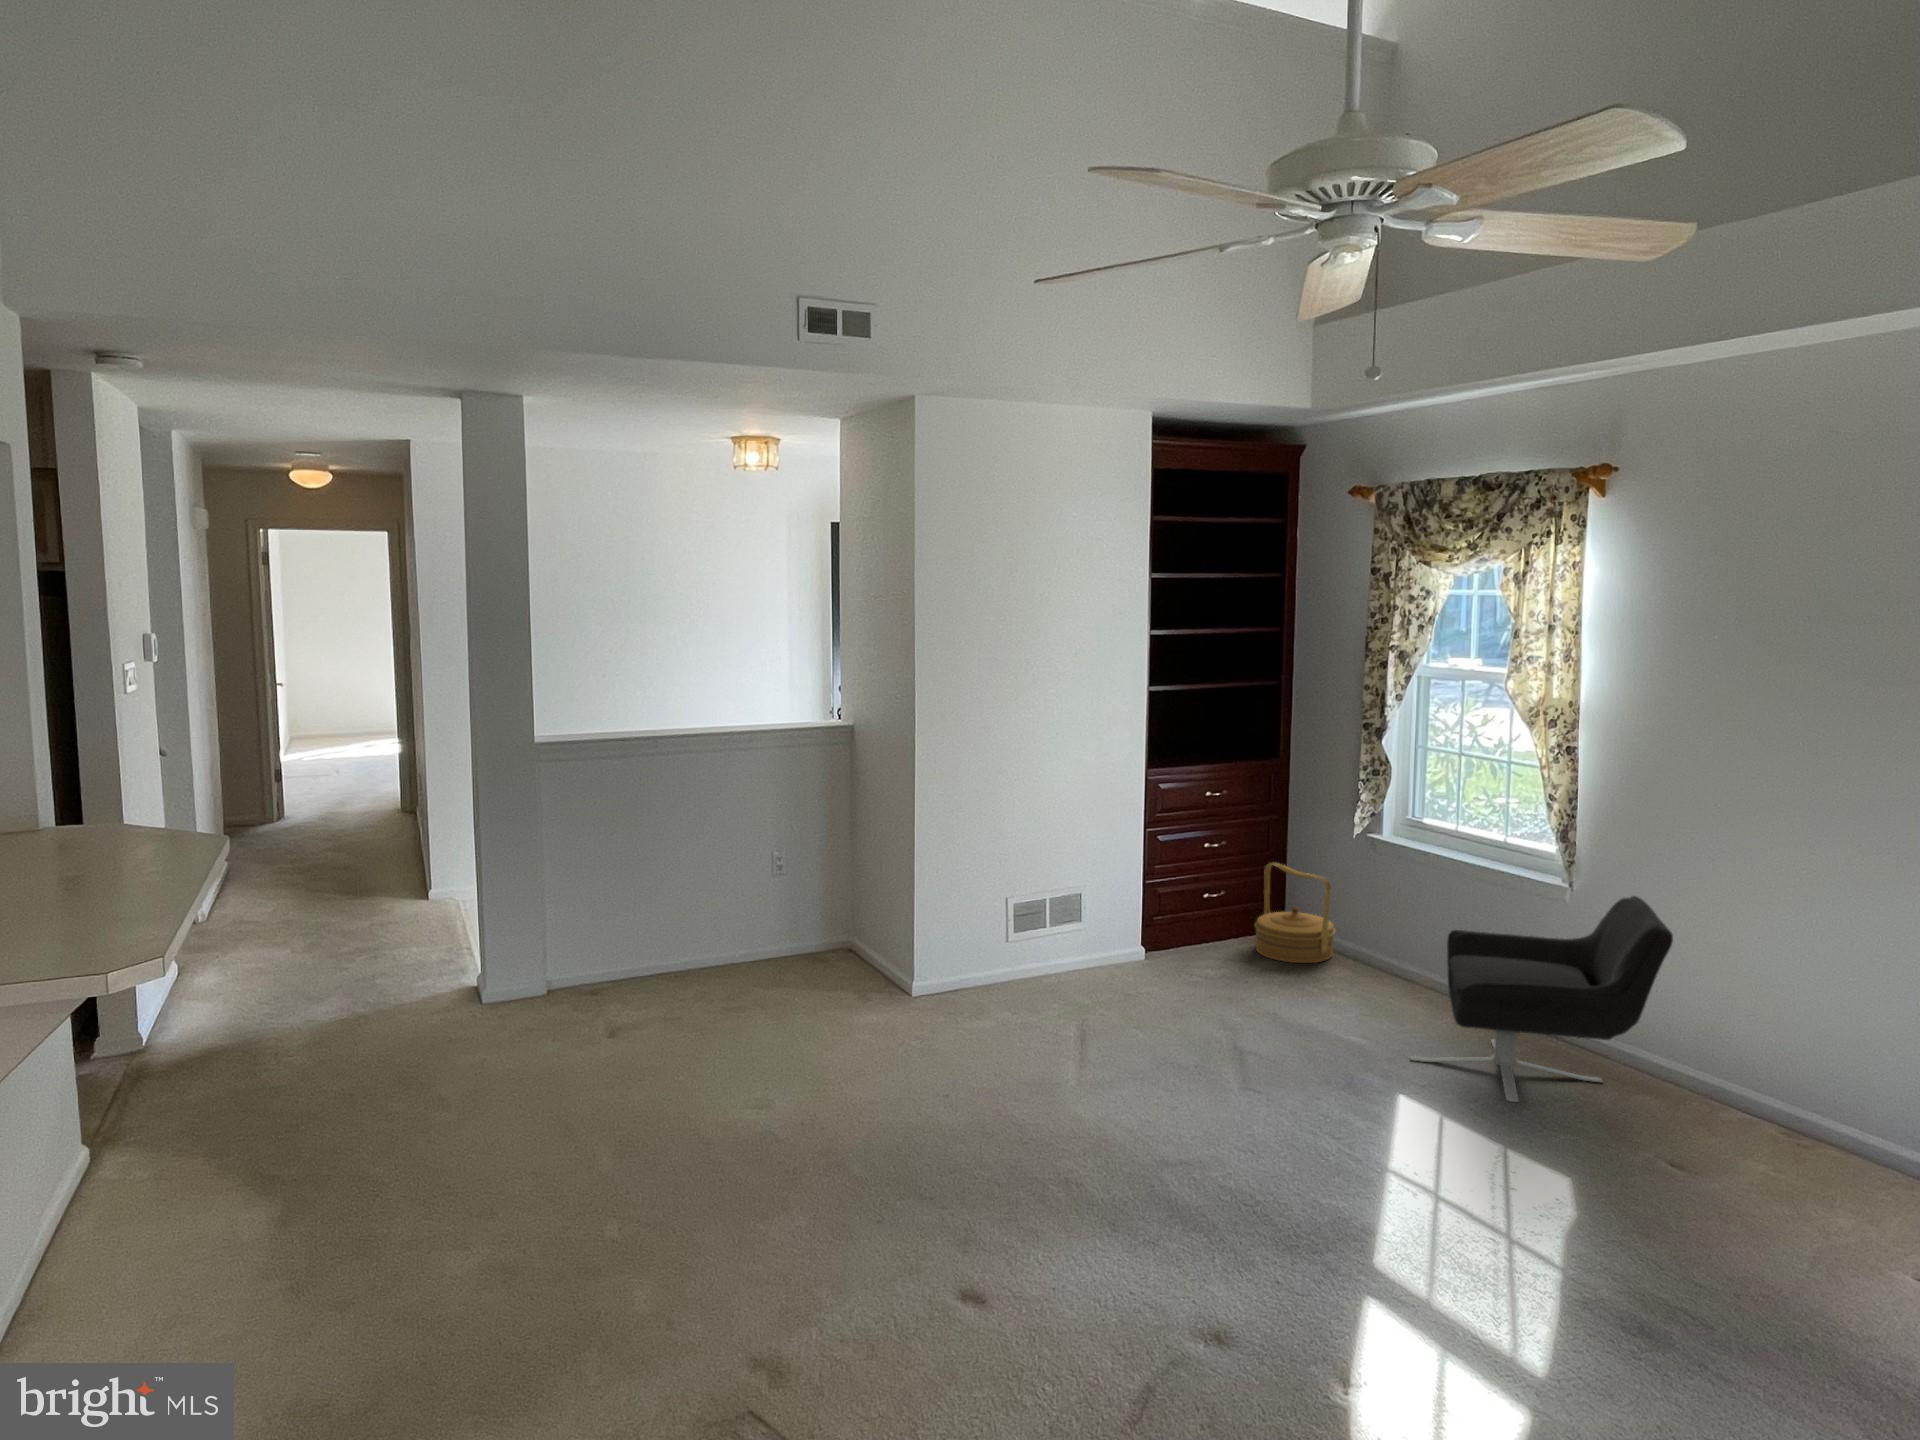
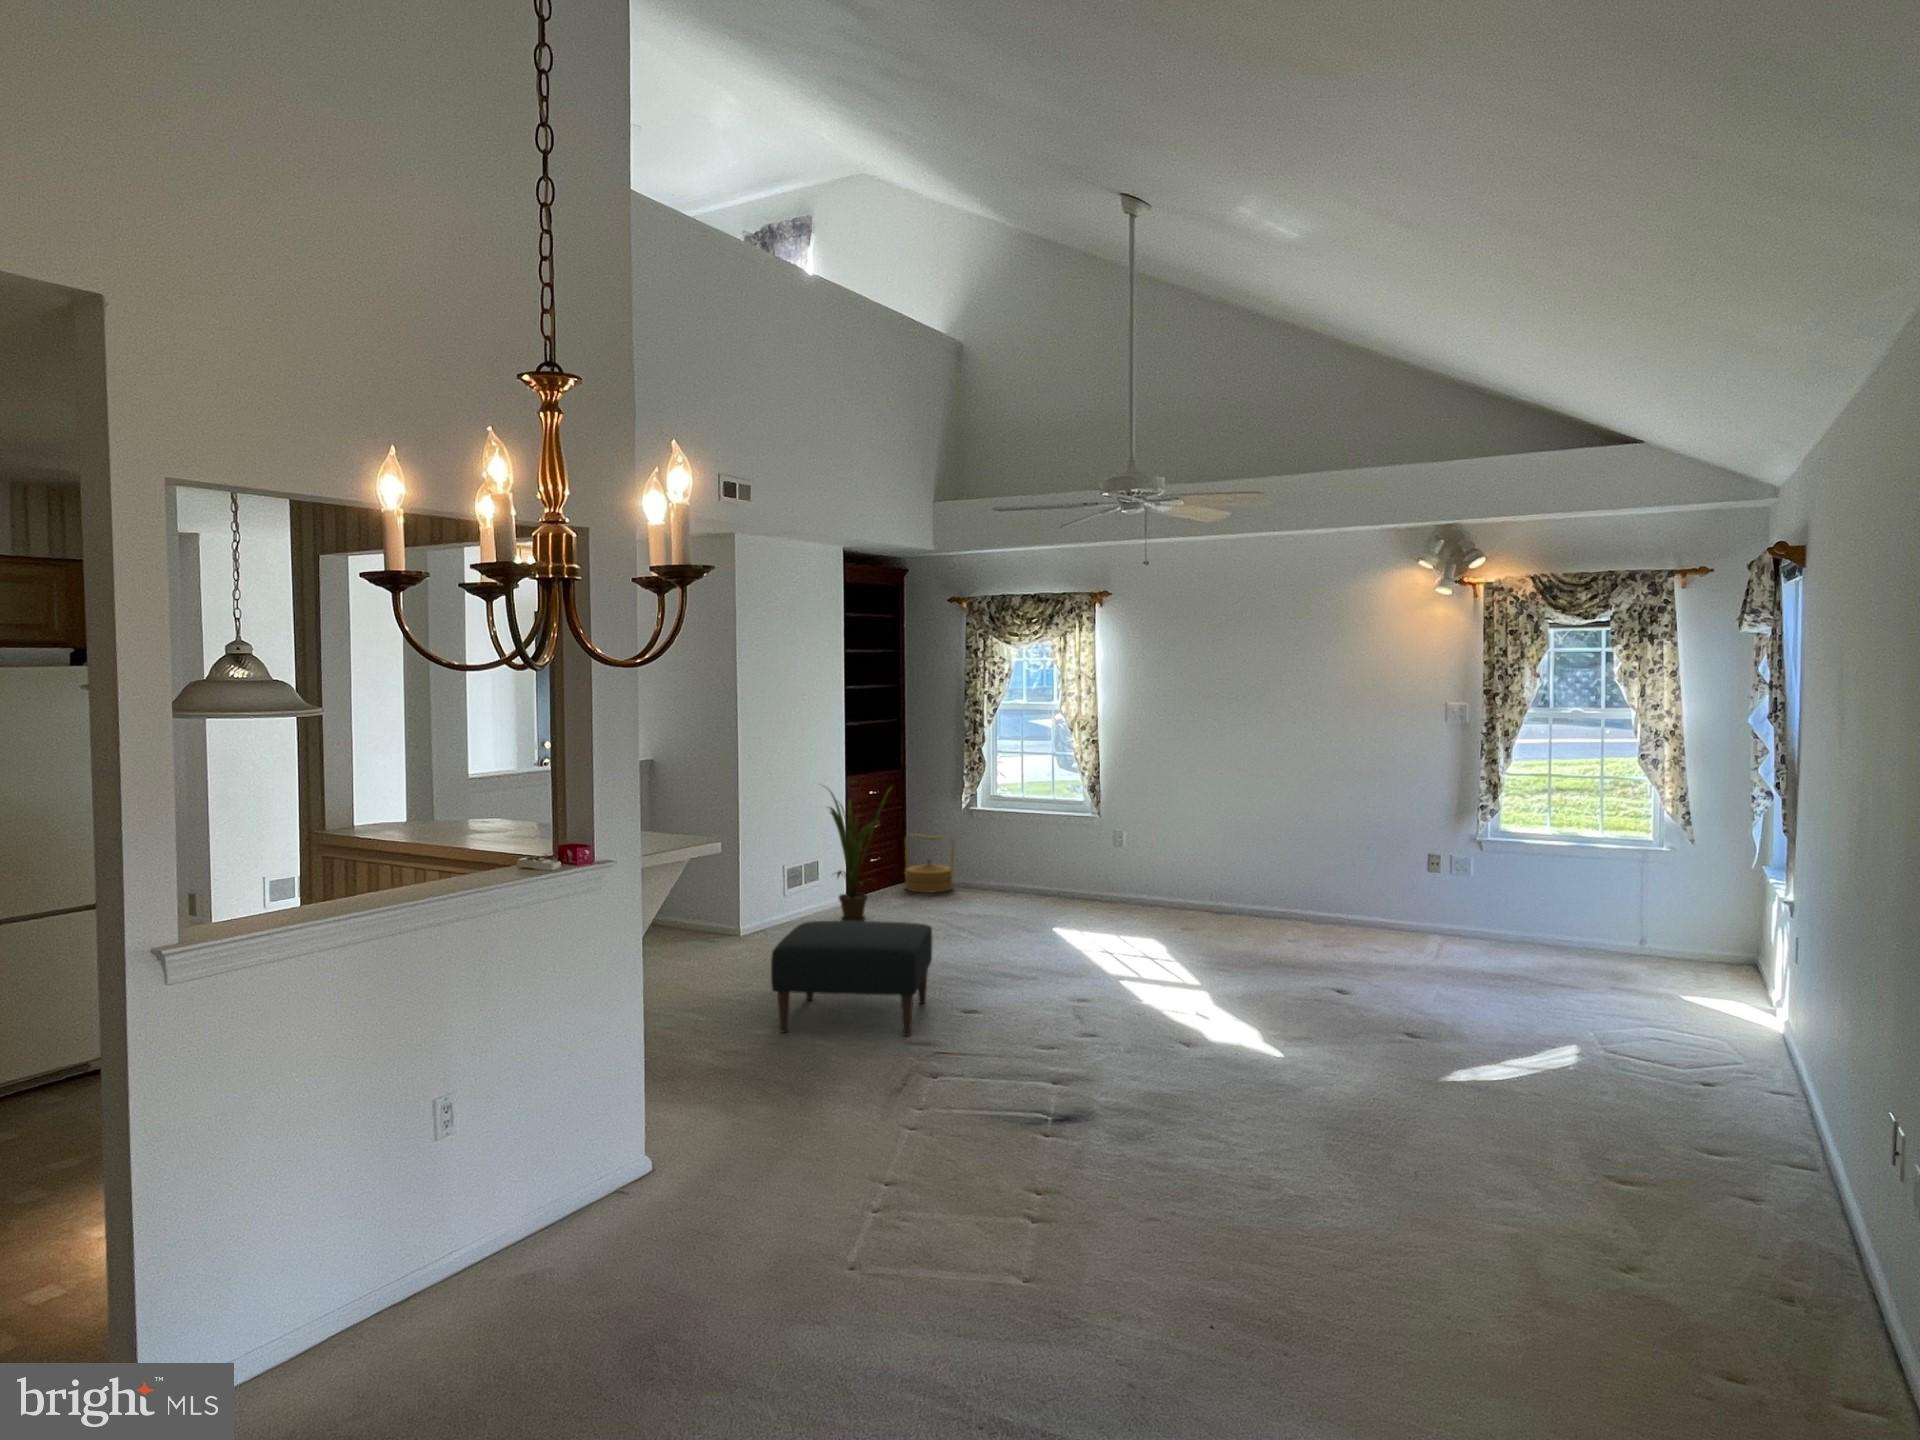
house plant: none [1033,782,1160,1008] -> present [823,786,892,921]
lounge chair: present [1410,896,1673,1102] -> none [1044,814,1166,922]
ottoman: none [592,1056,940,1353] -> present [771,921,932,1036]

